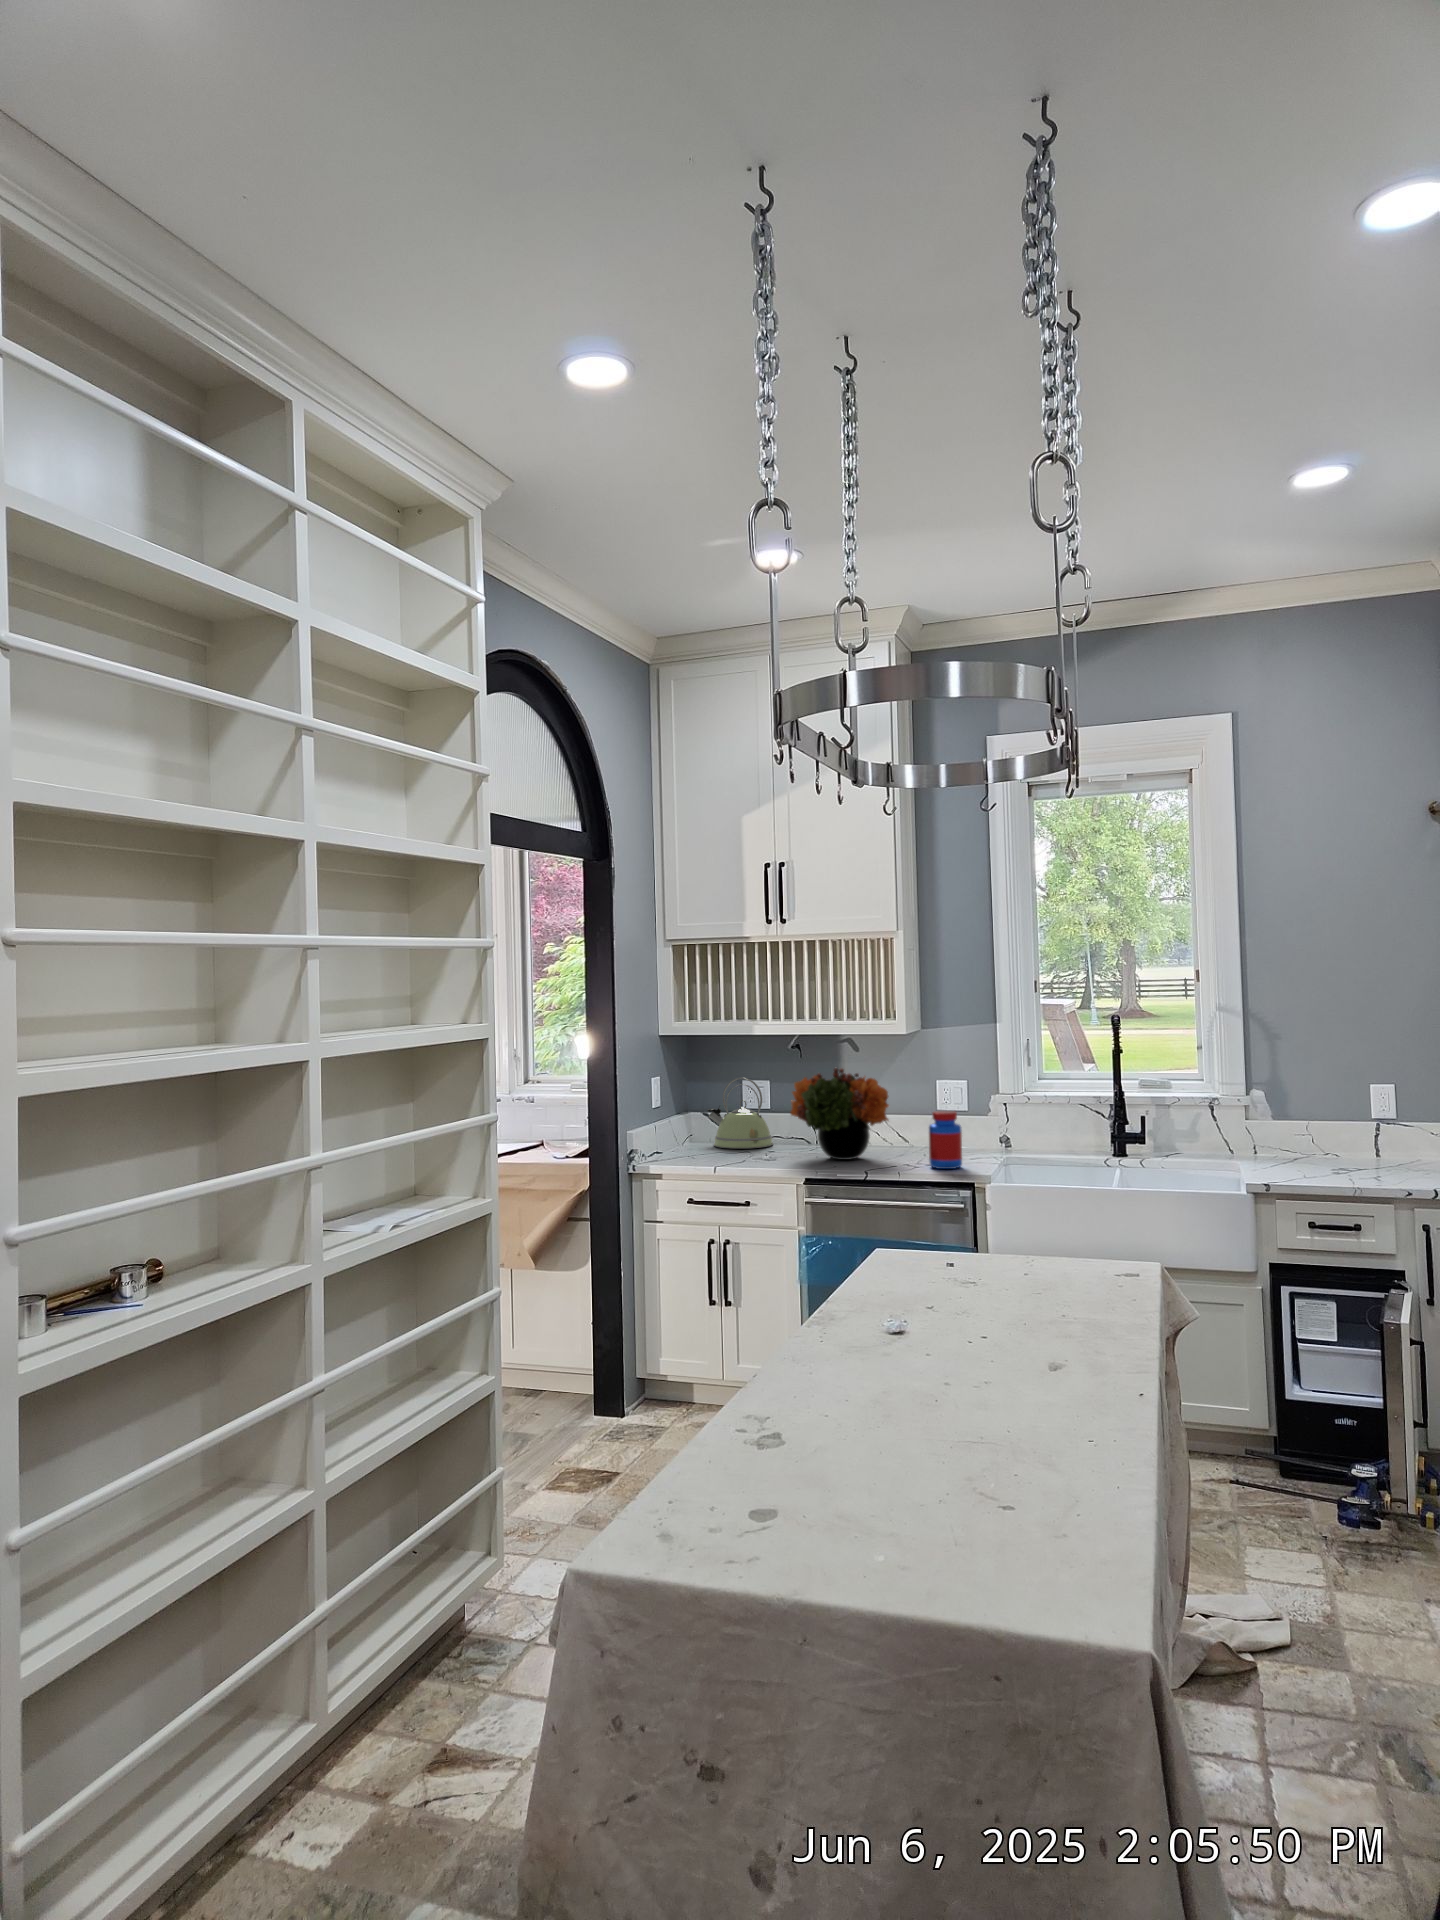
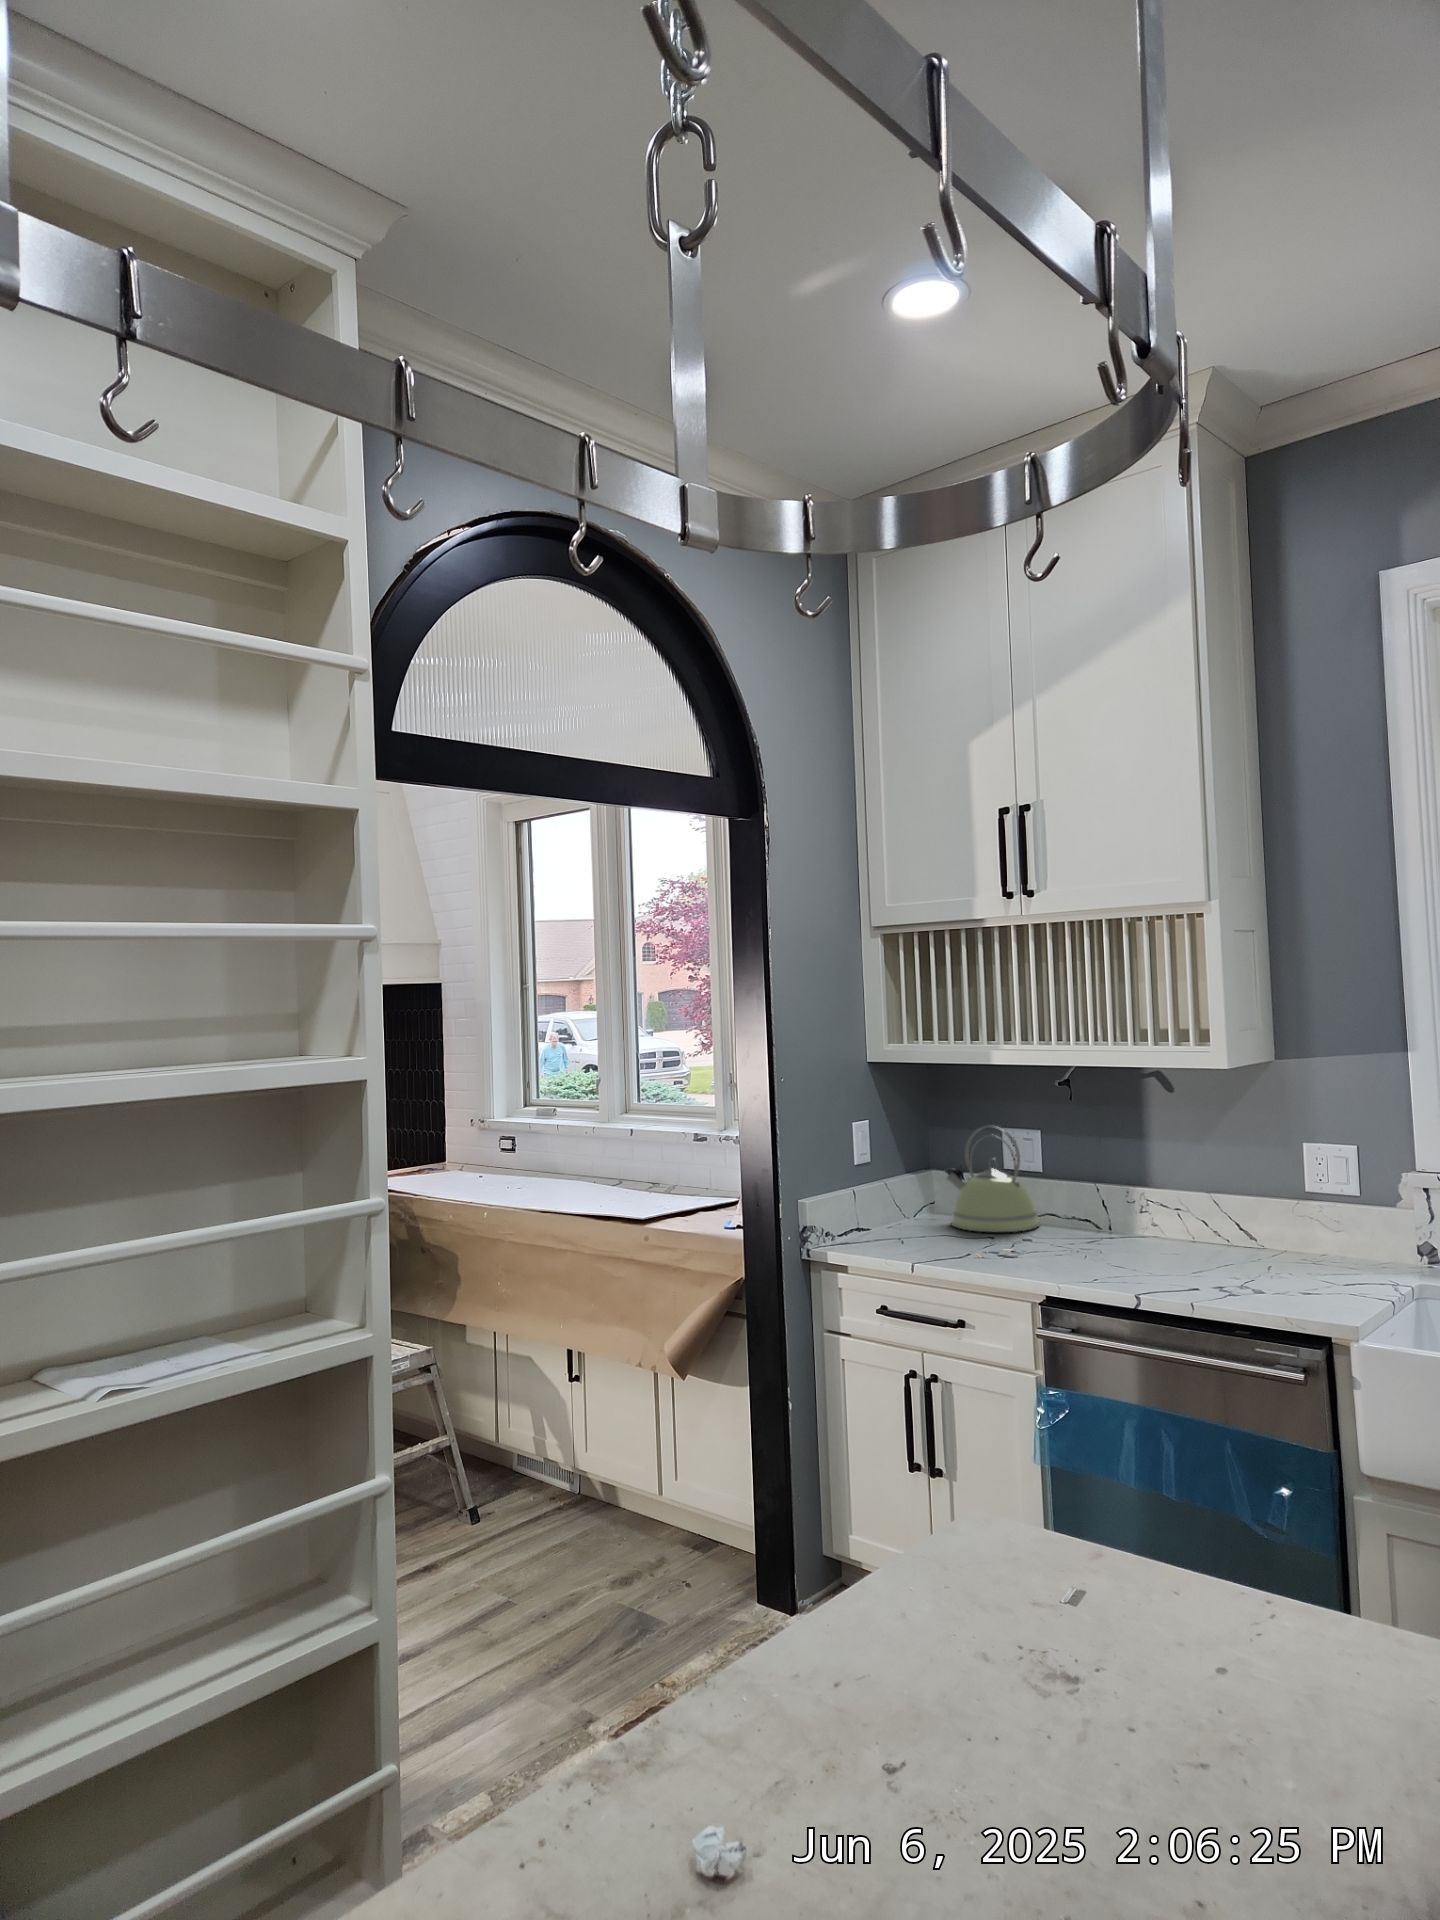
flower arrangement: present [791,1068,889,1160] -> none [1036,1119,1206,1268]
jar: present [929,1111,962,1169] -> none [1255,1202,1319,1307]

